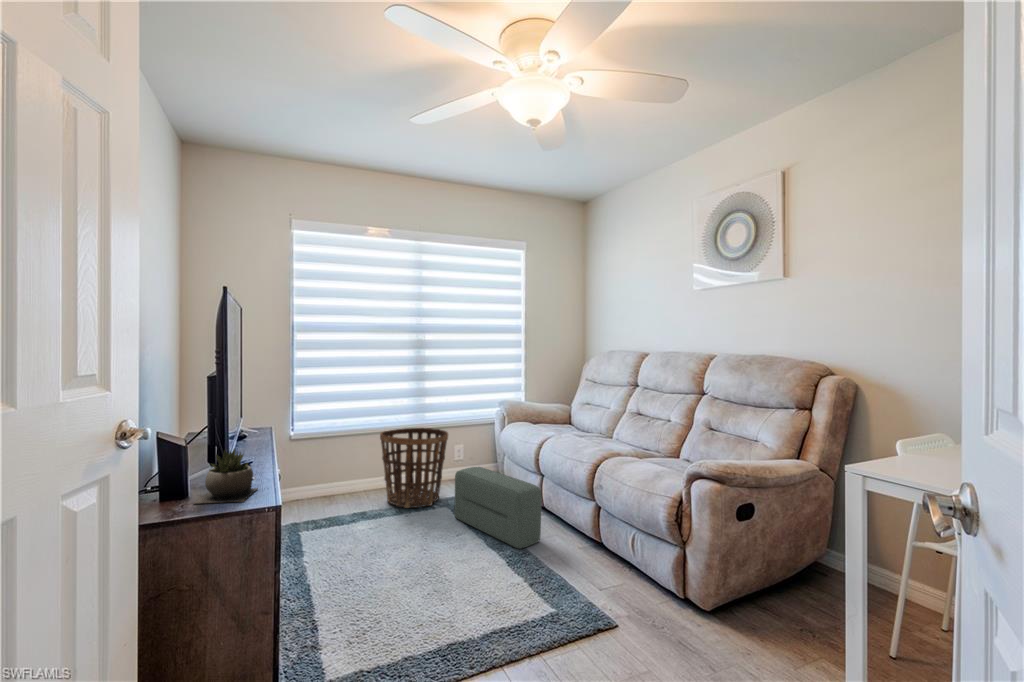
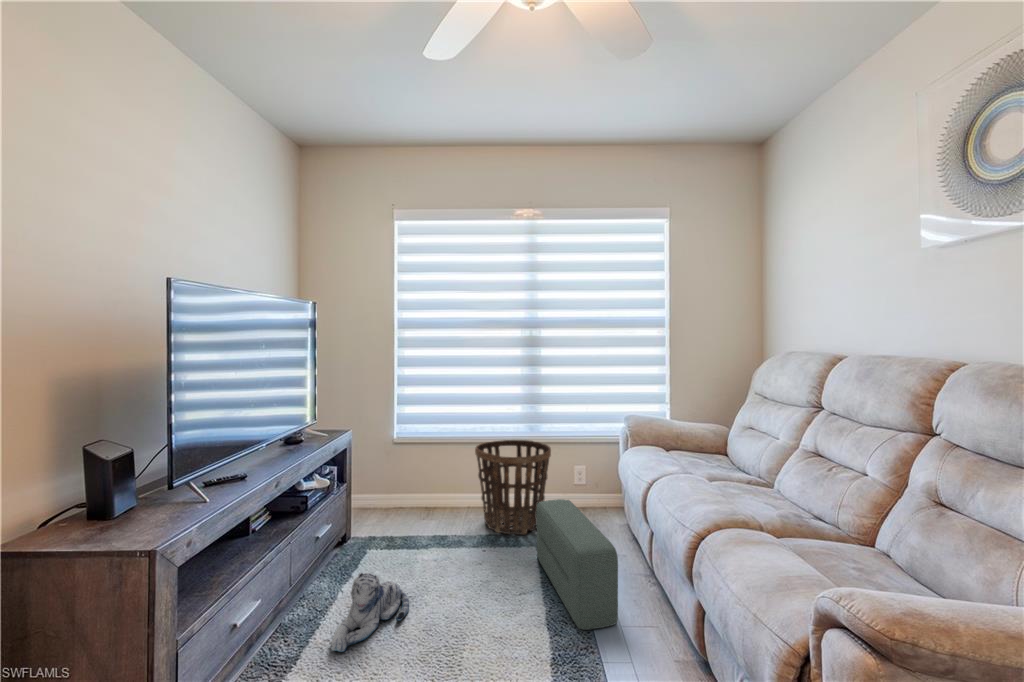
succulent plant: present [195,449,257,504] -> none [102,475,183,537]
plush toy: none [333,538,384,605] -> present [331,573,409,652]

